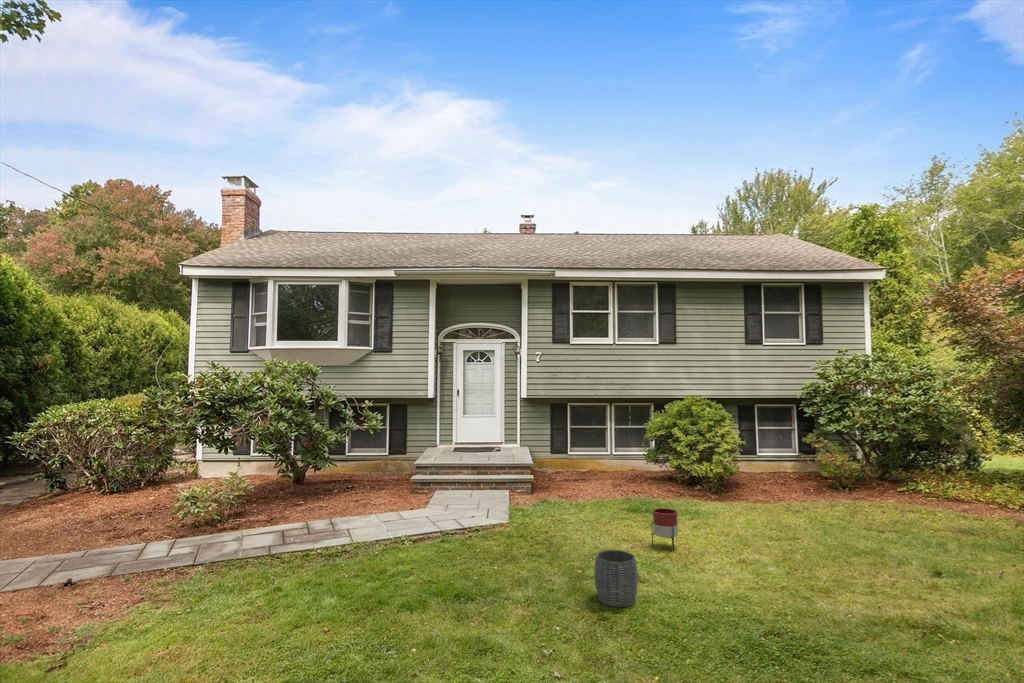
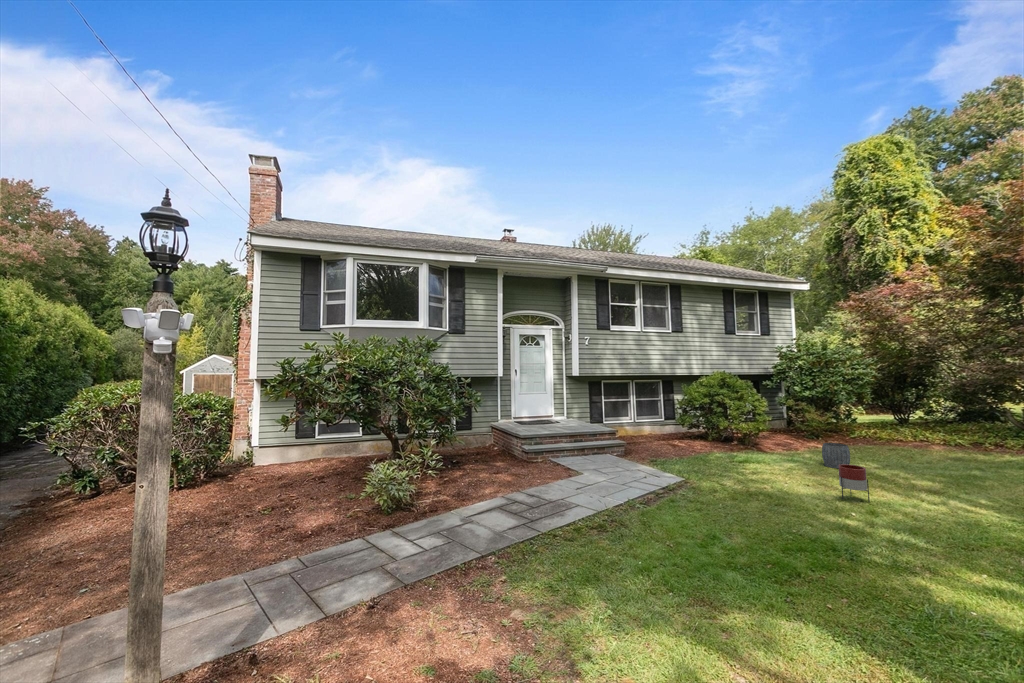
woven basket: present [595,550,638,607] -> present [822,443,850,469]

